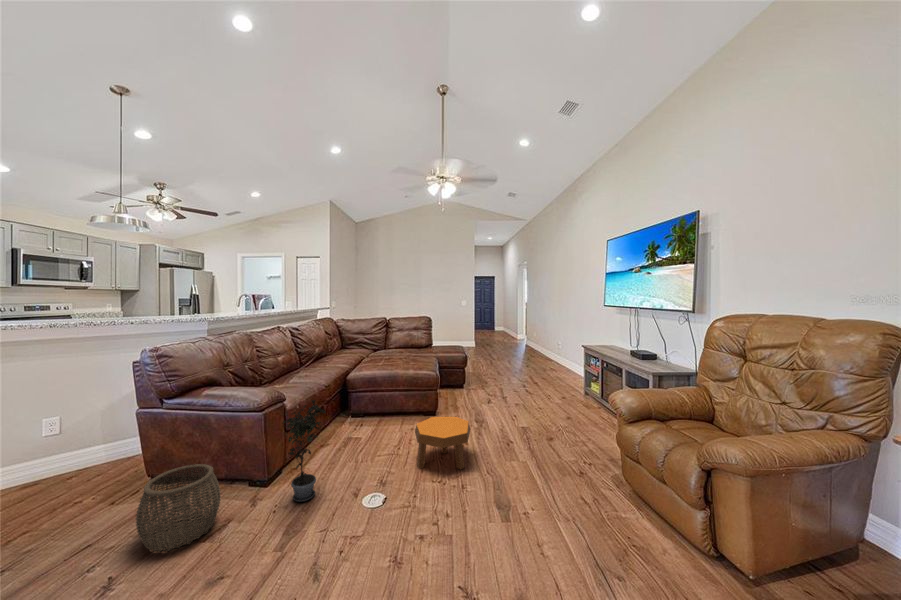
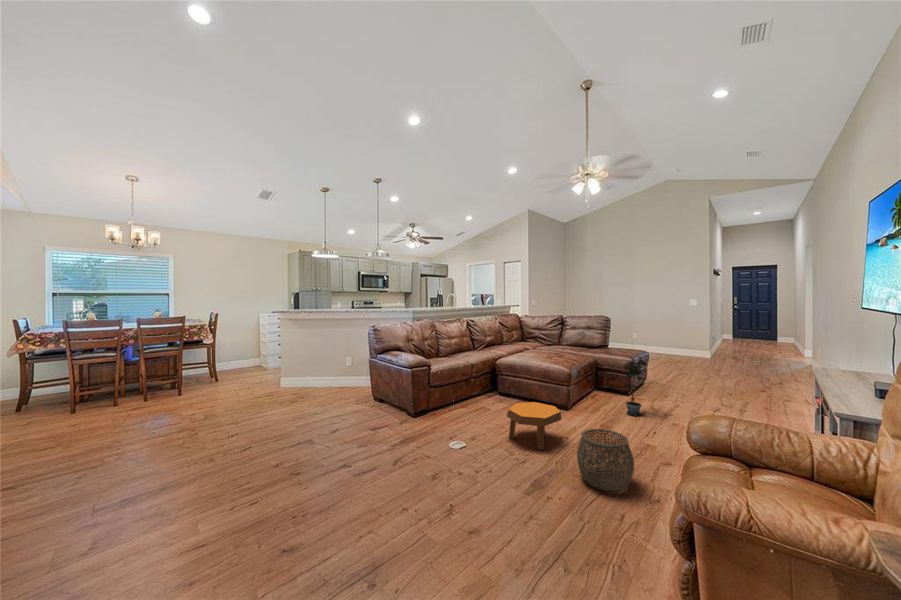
potted plant: present [283,400,326,502] -> present [623,357,648,416]
woven basket: present [136,464,221,552] -> present [577,429,634,492]

